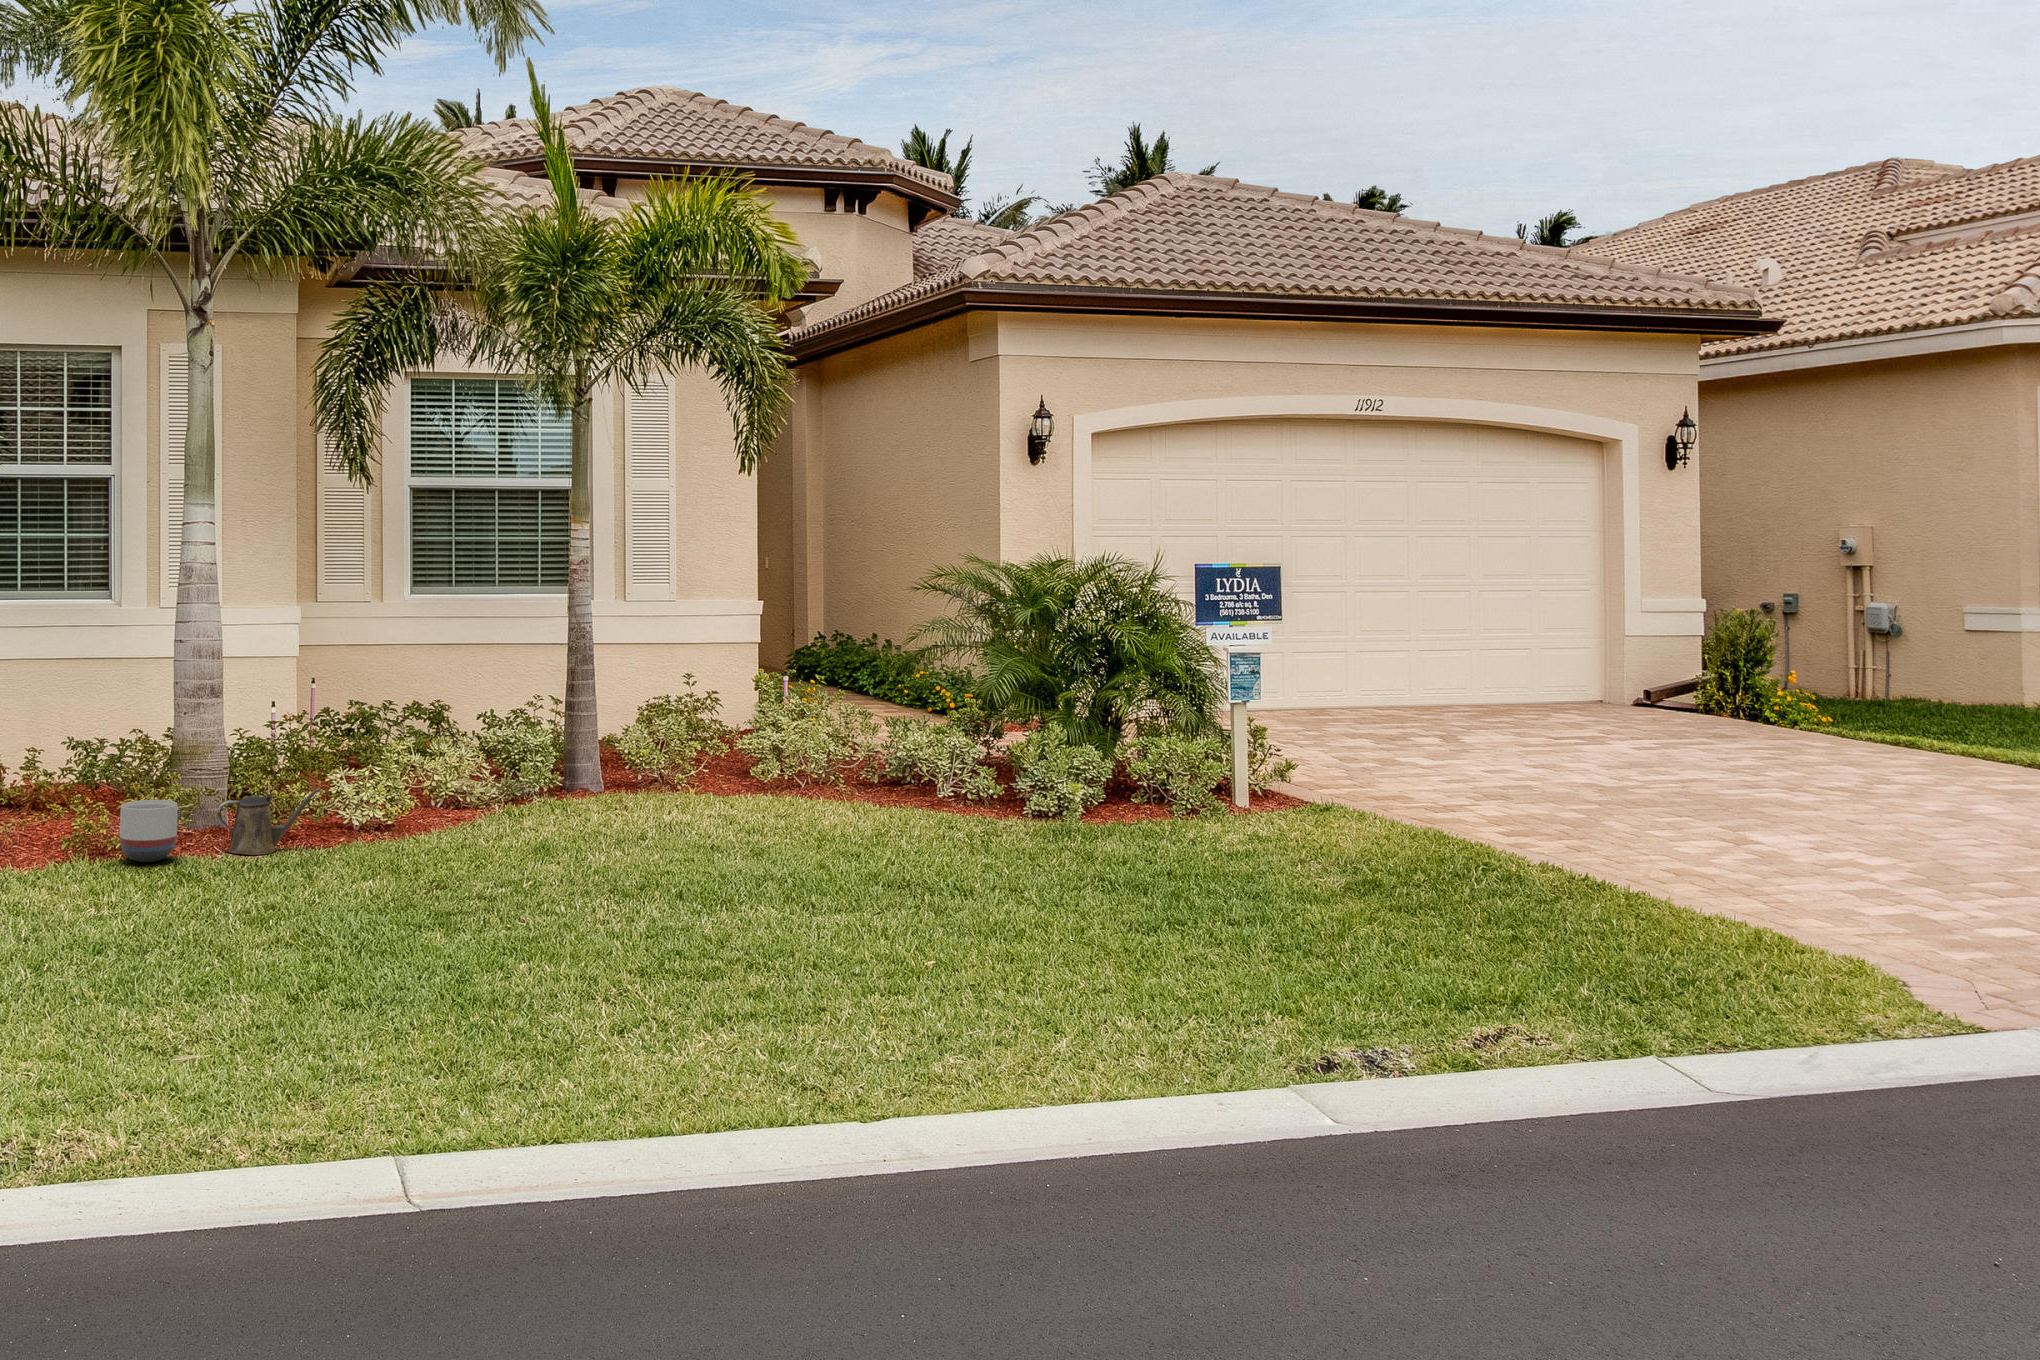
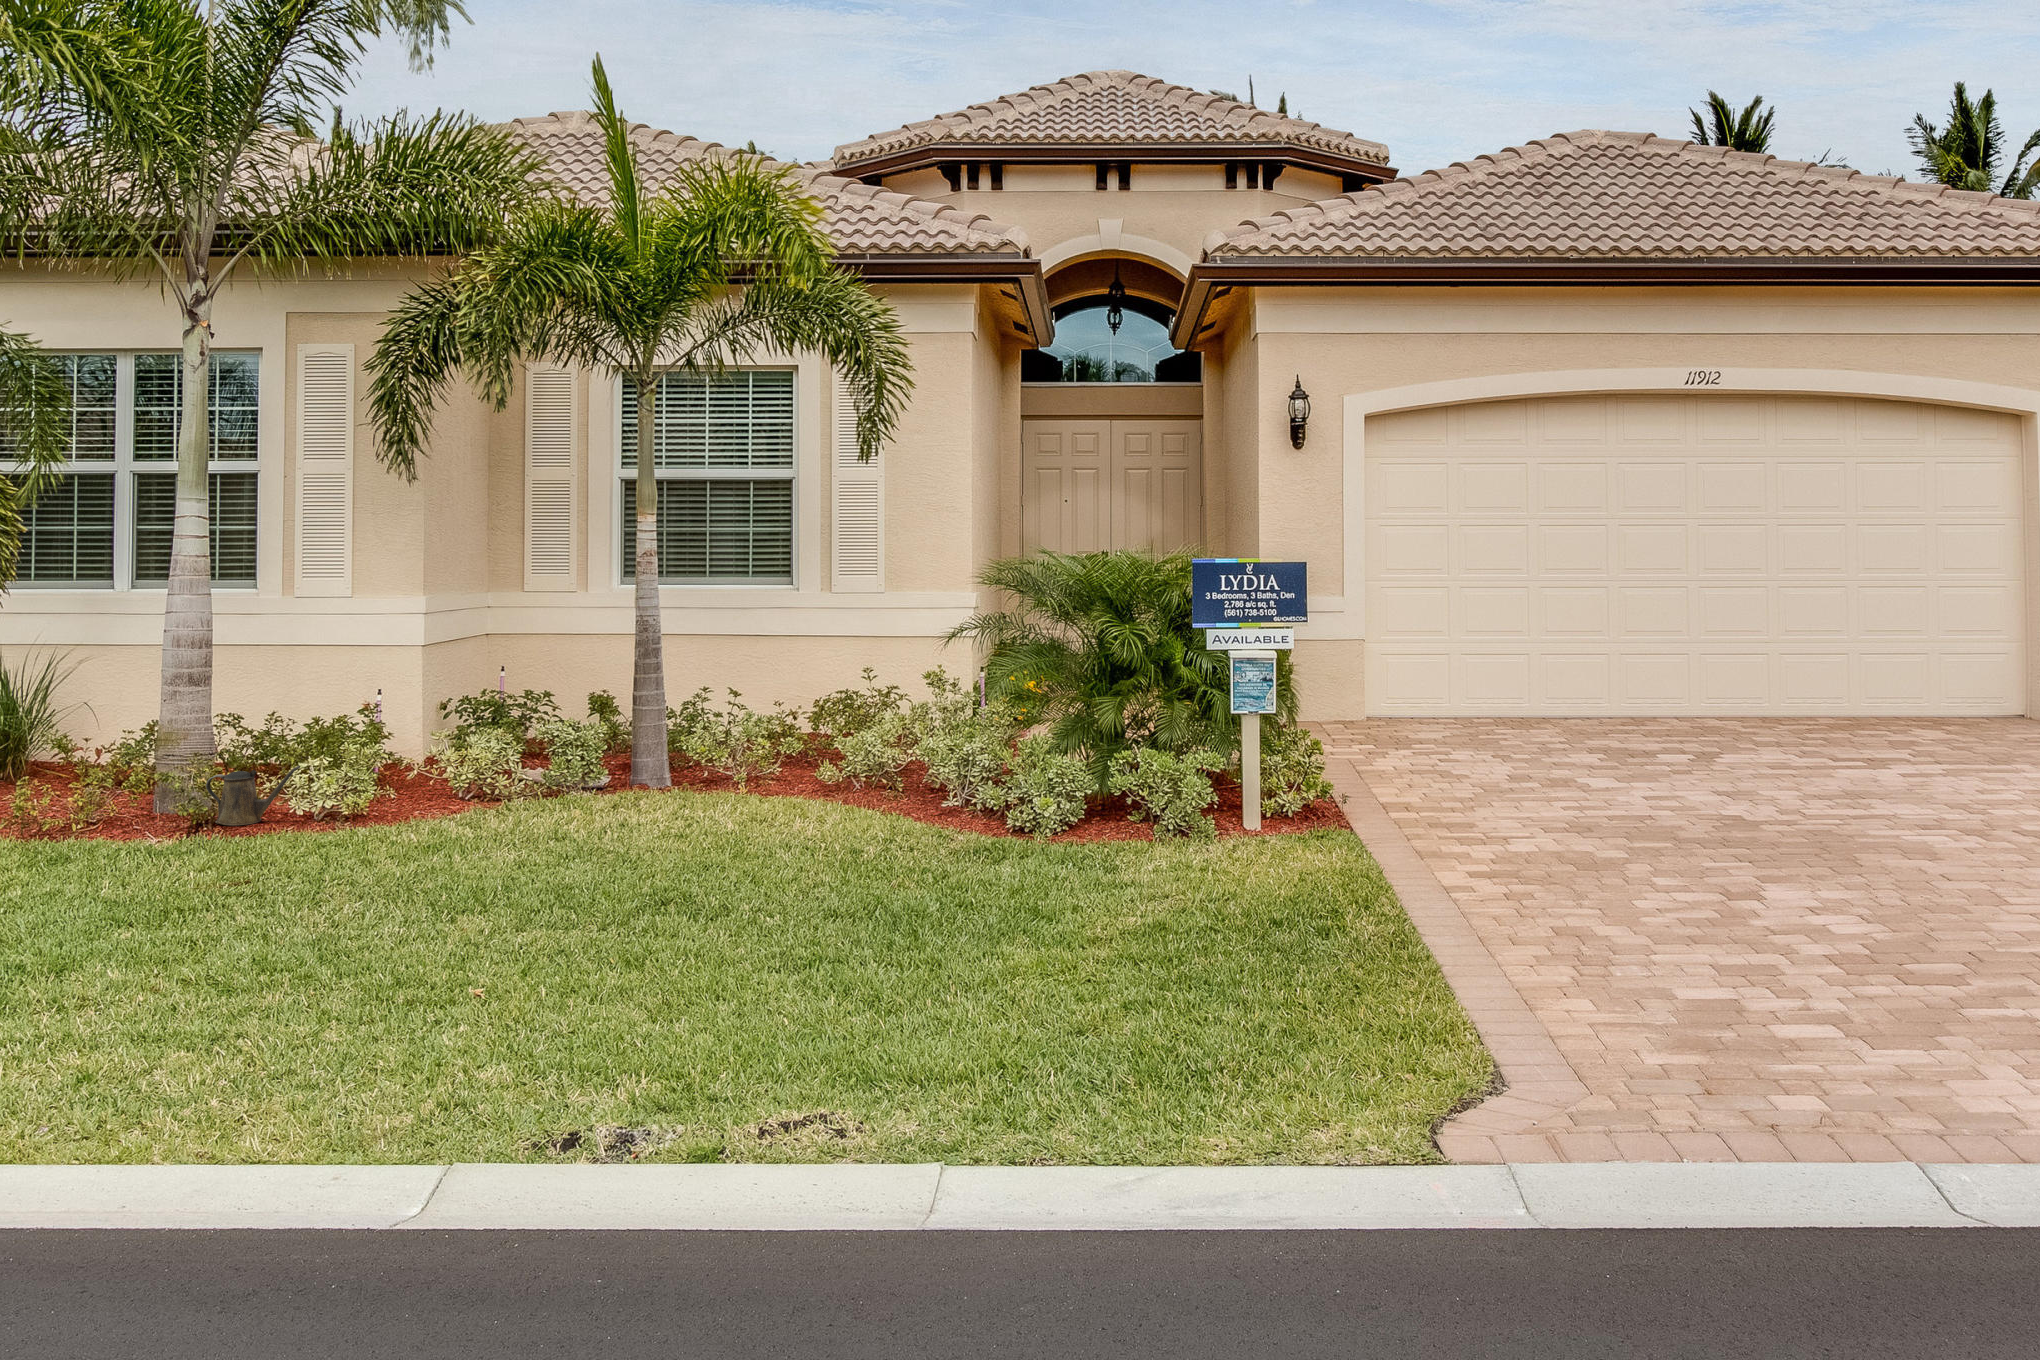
planter: present [120,800,177,862] -> none [108,771,163,828]

